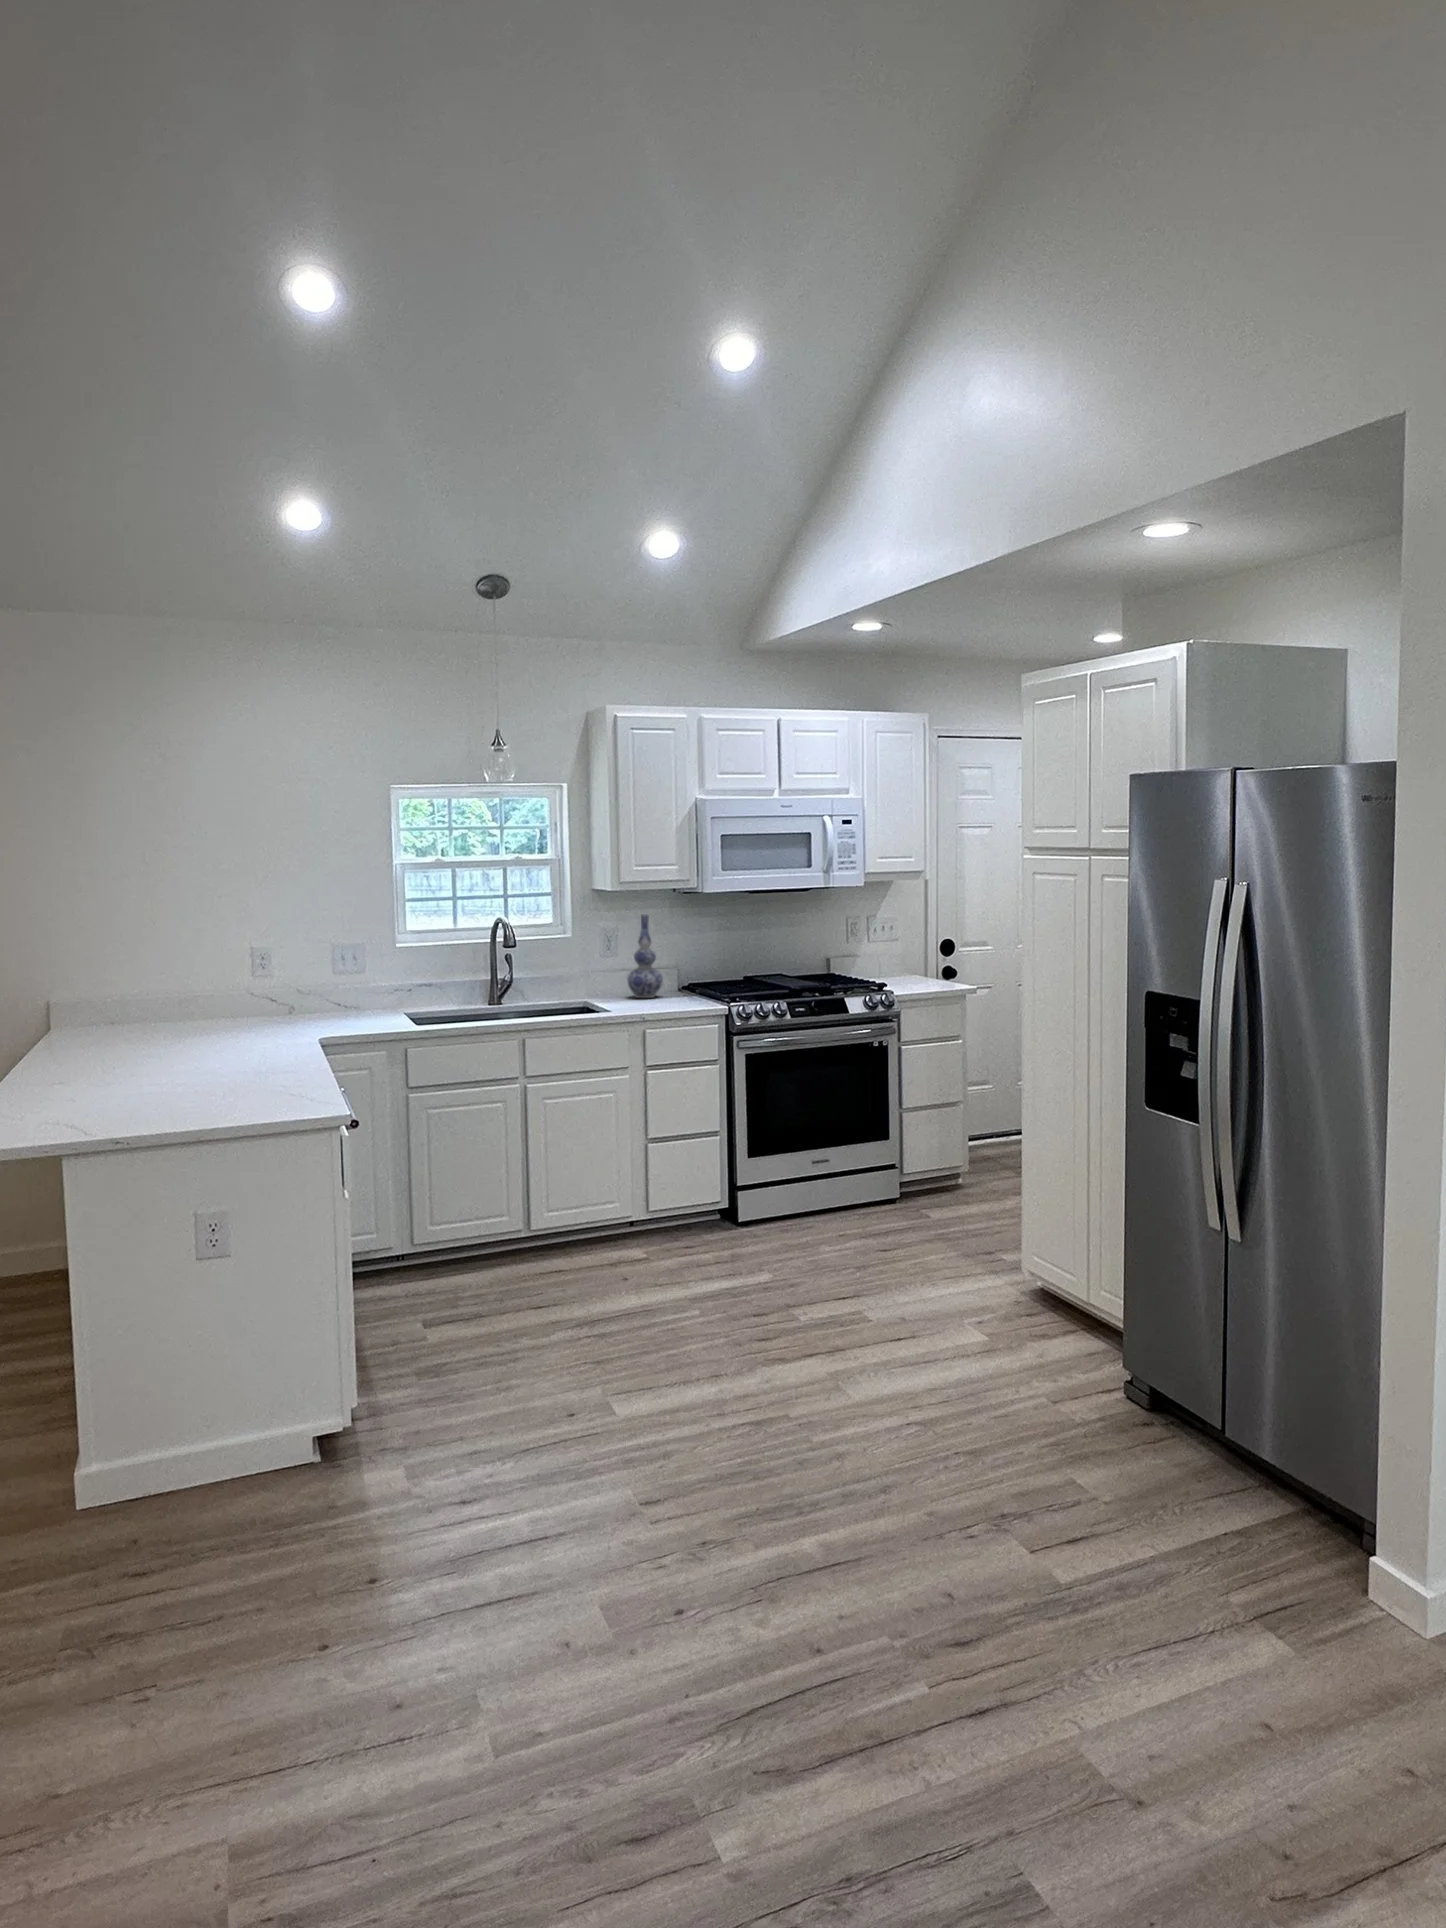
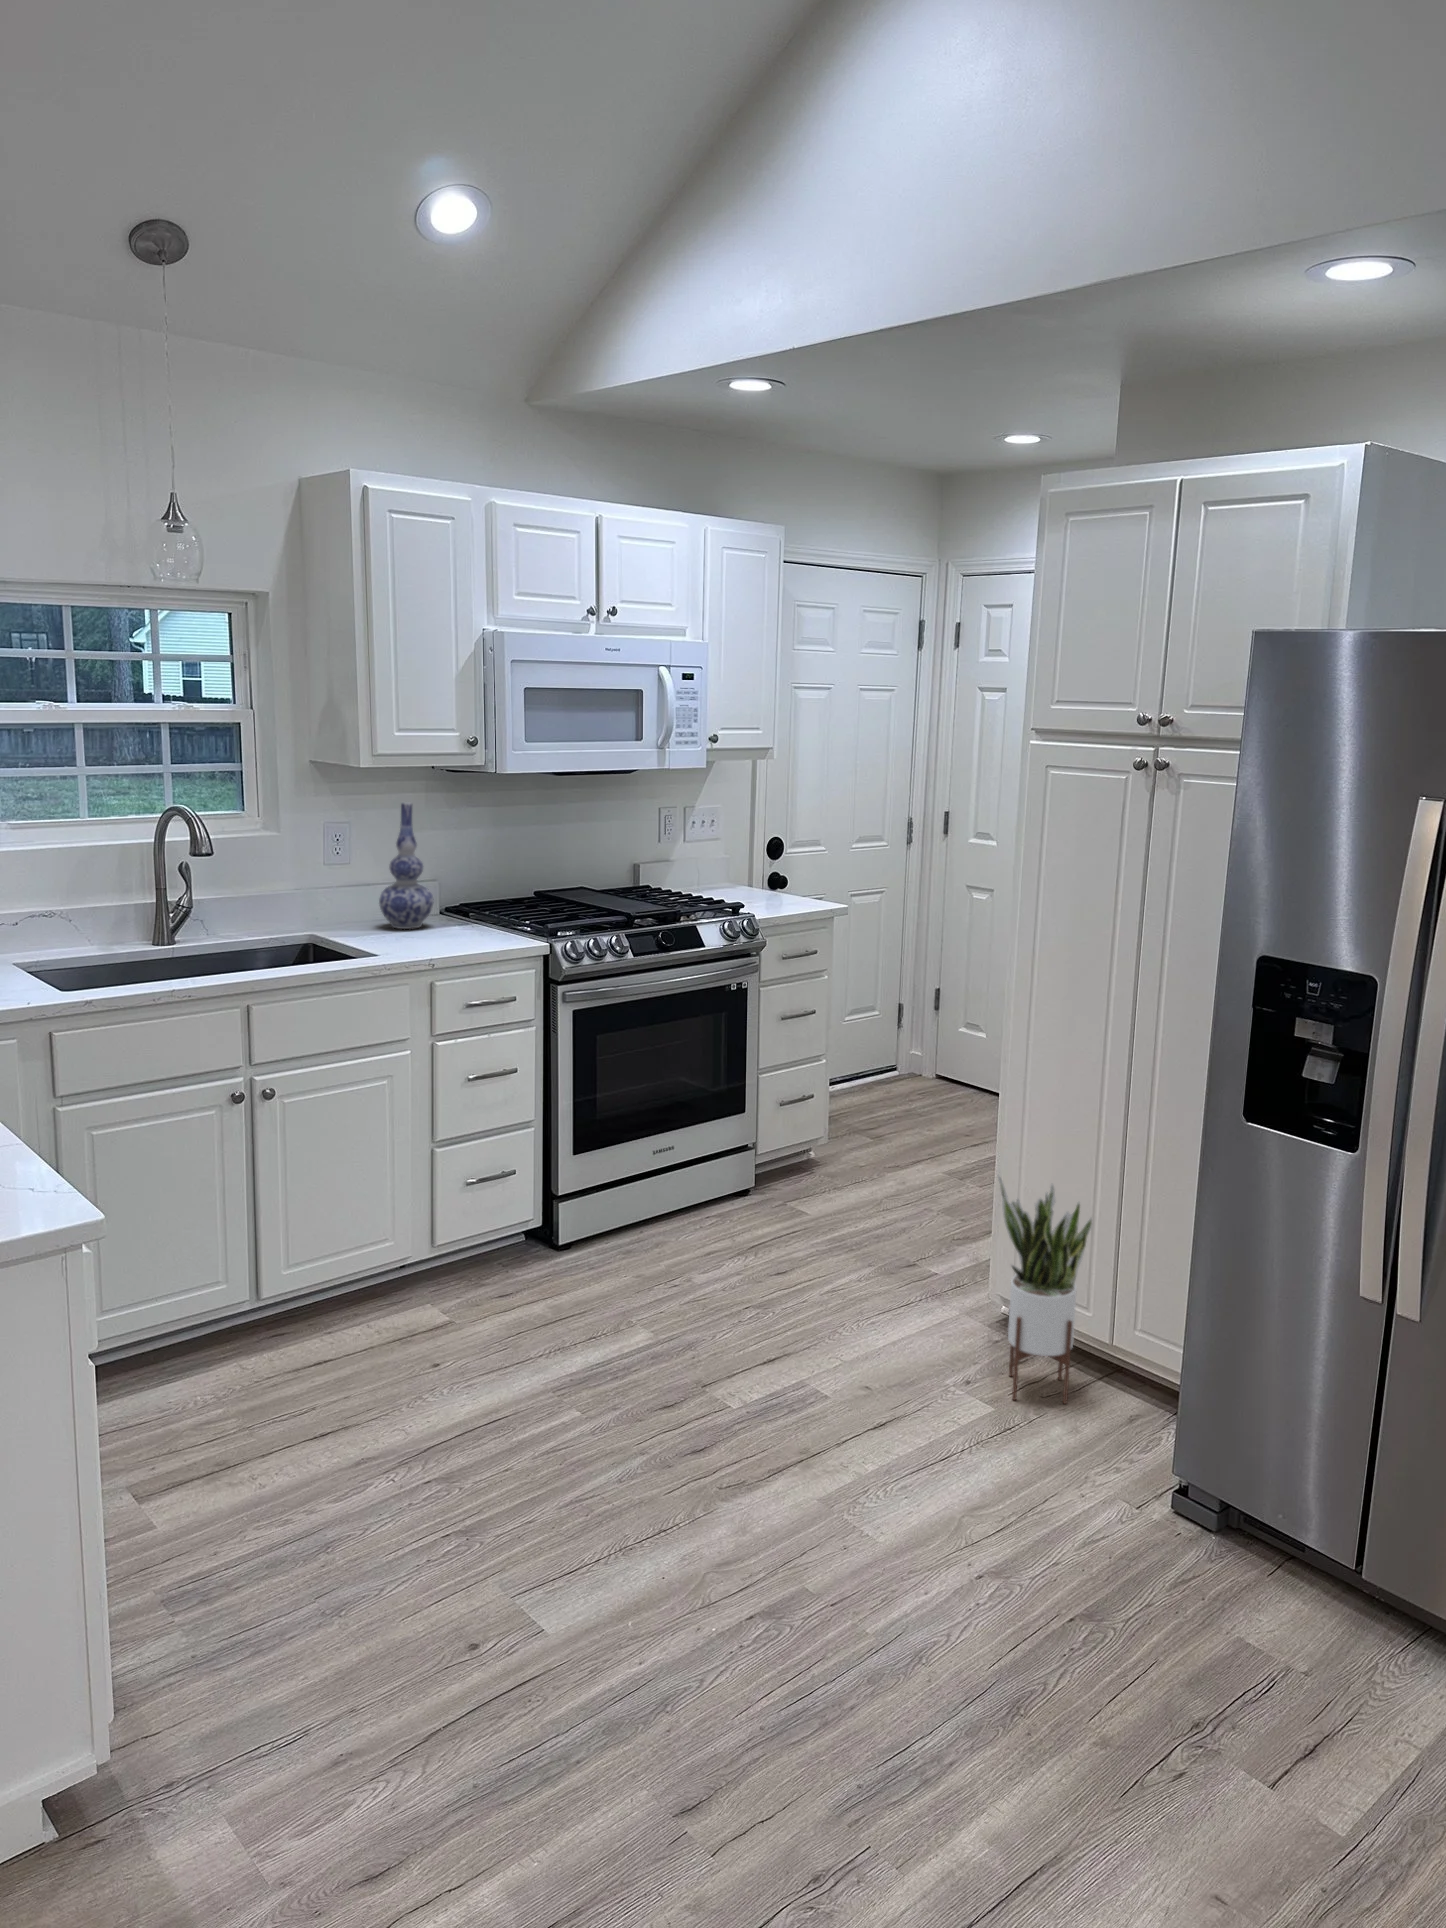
potted plant: none [994,1166,1055,1336] -> present [998,1176,1092,1404]

